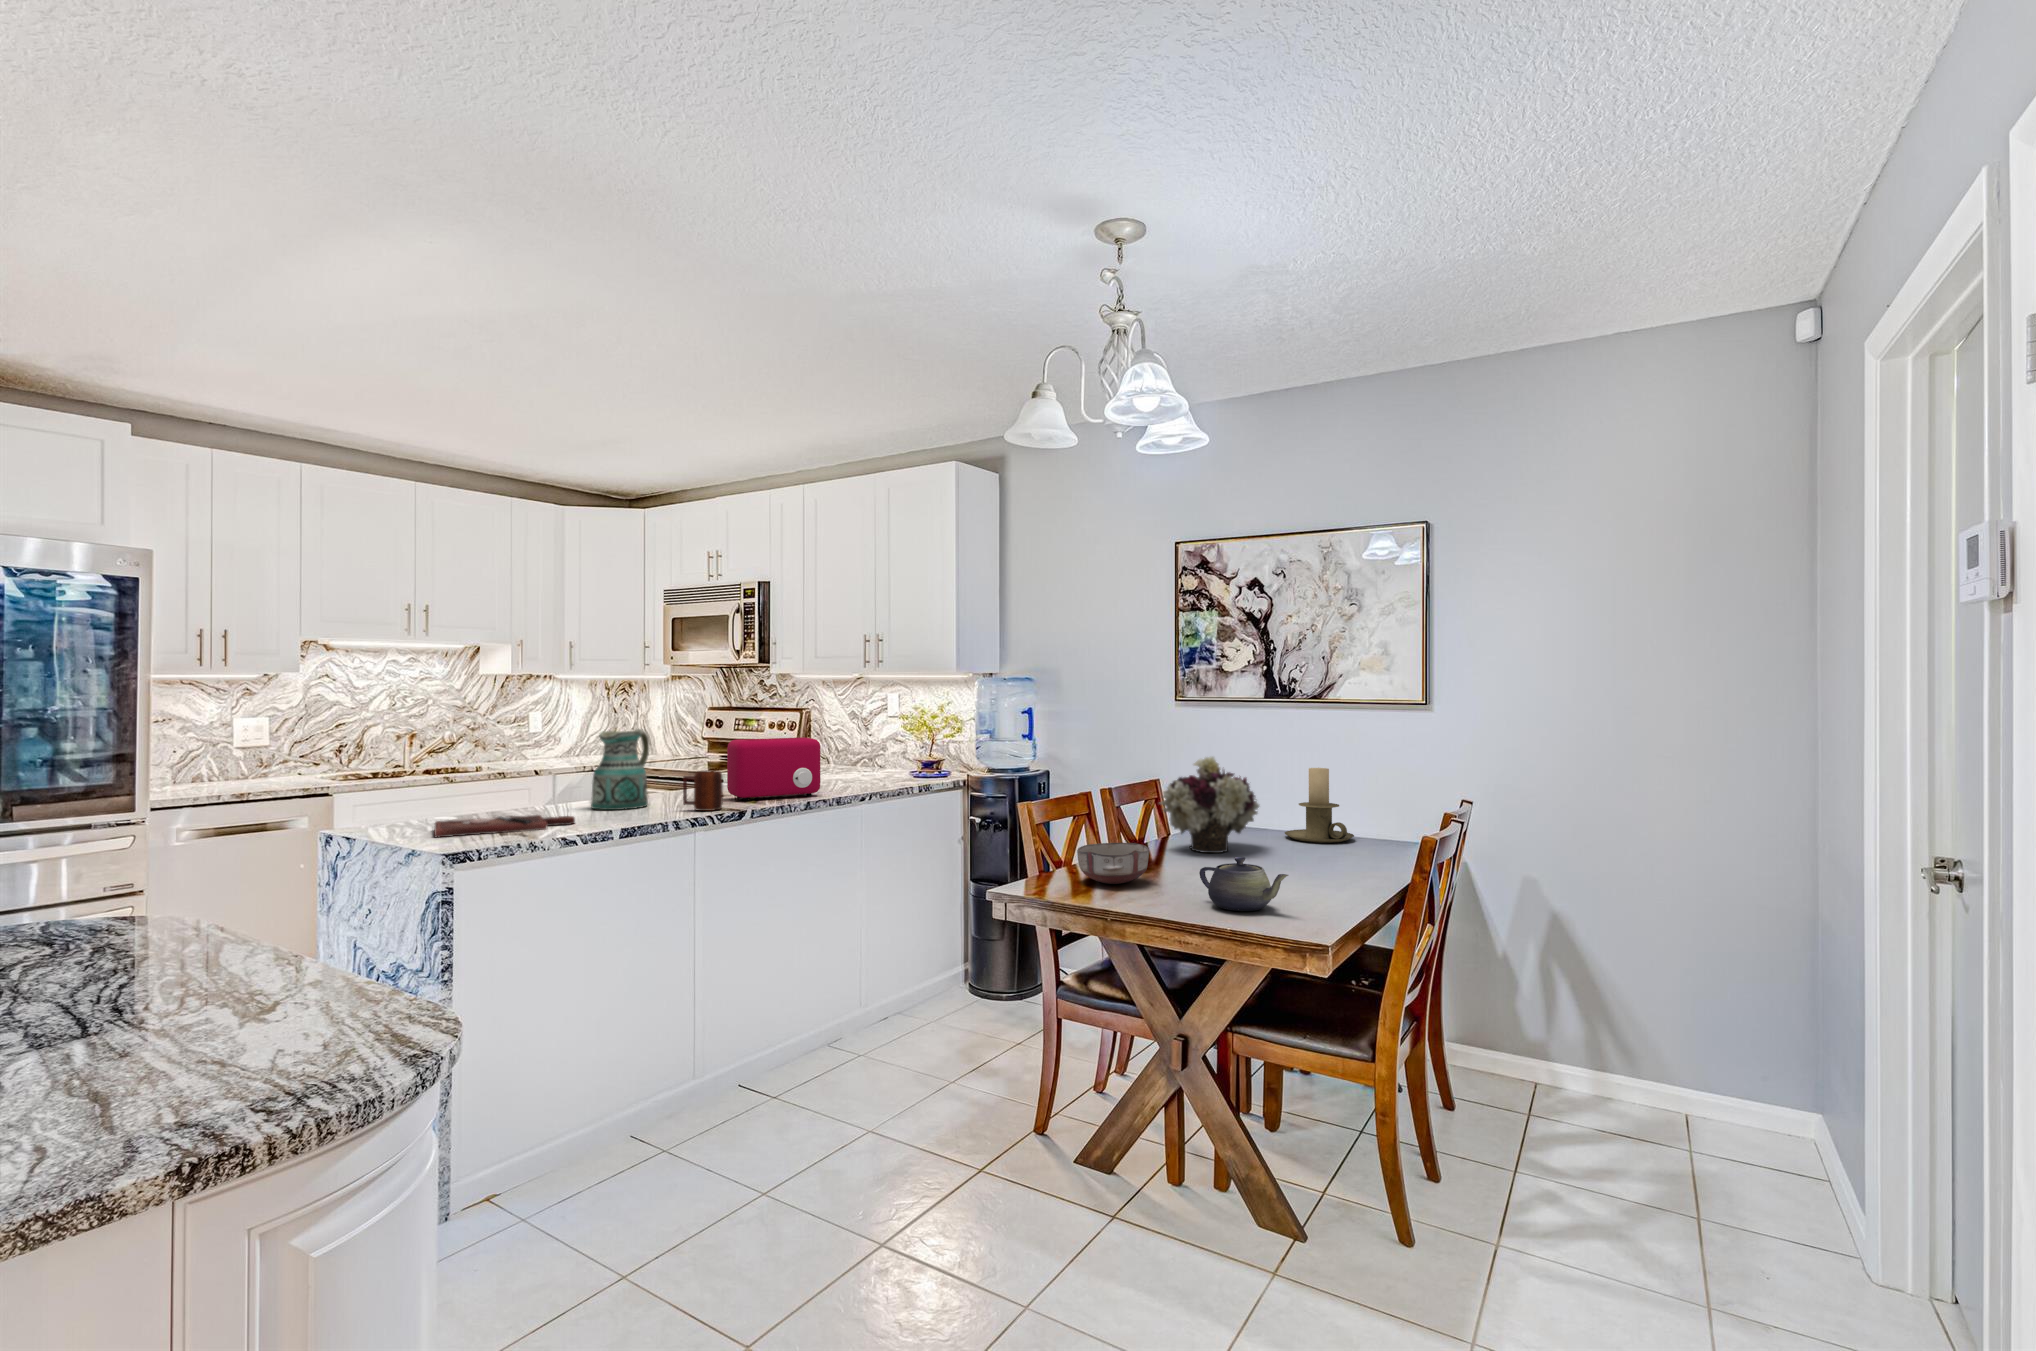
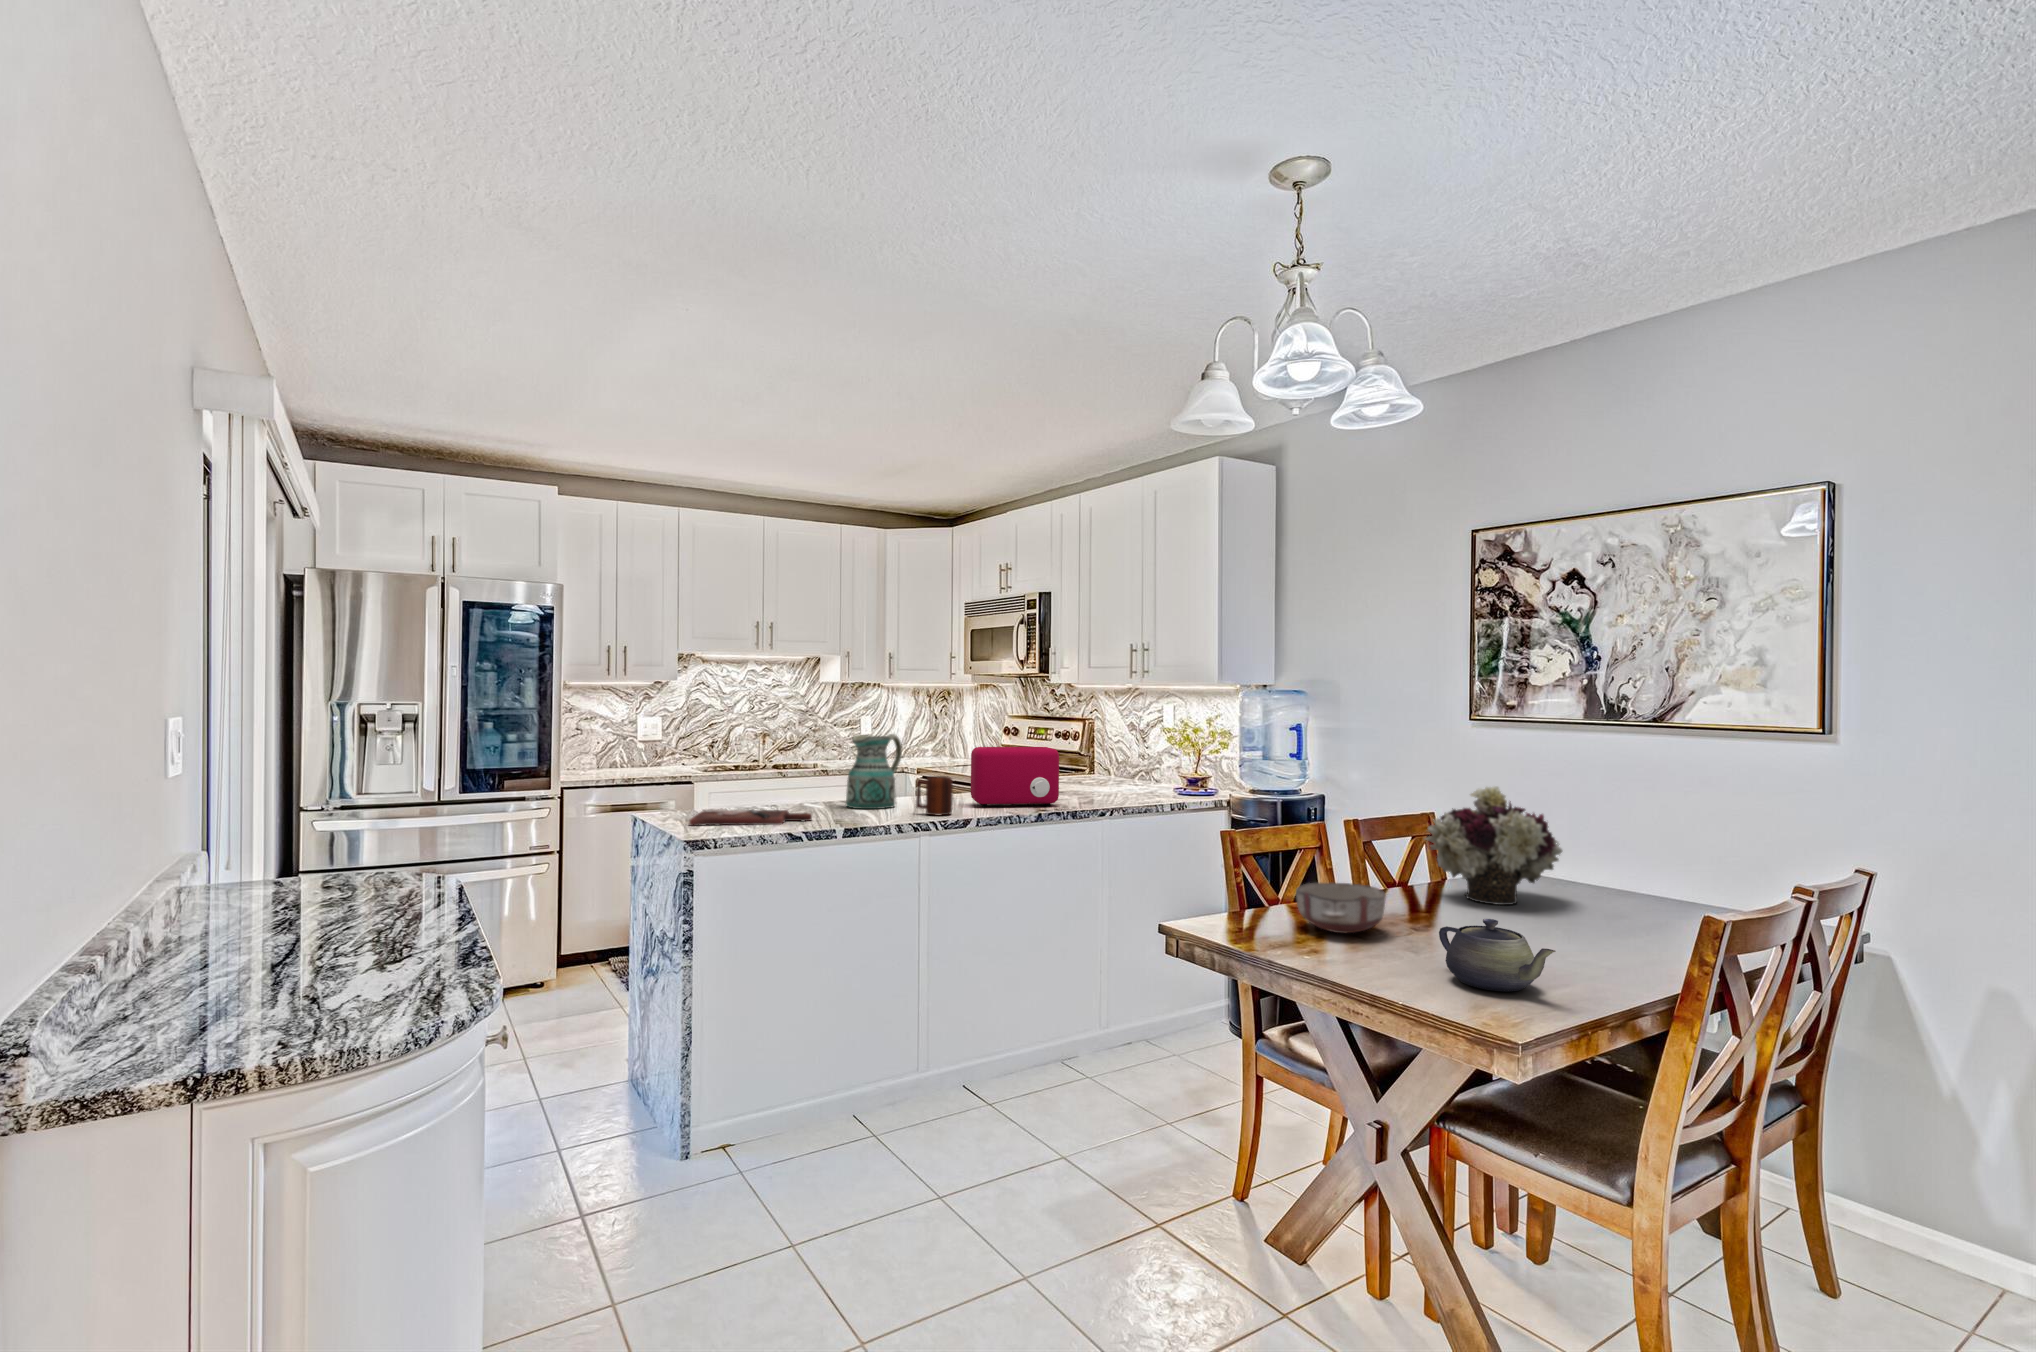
candle holder: present [1285,768,1354,843] -> none [1607,807,1711,905]

